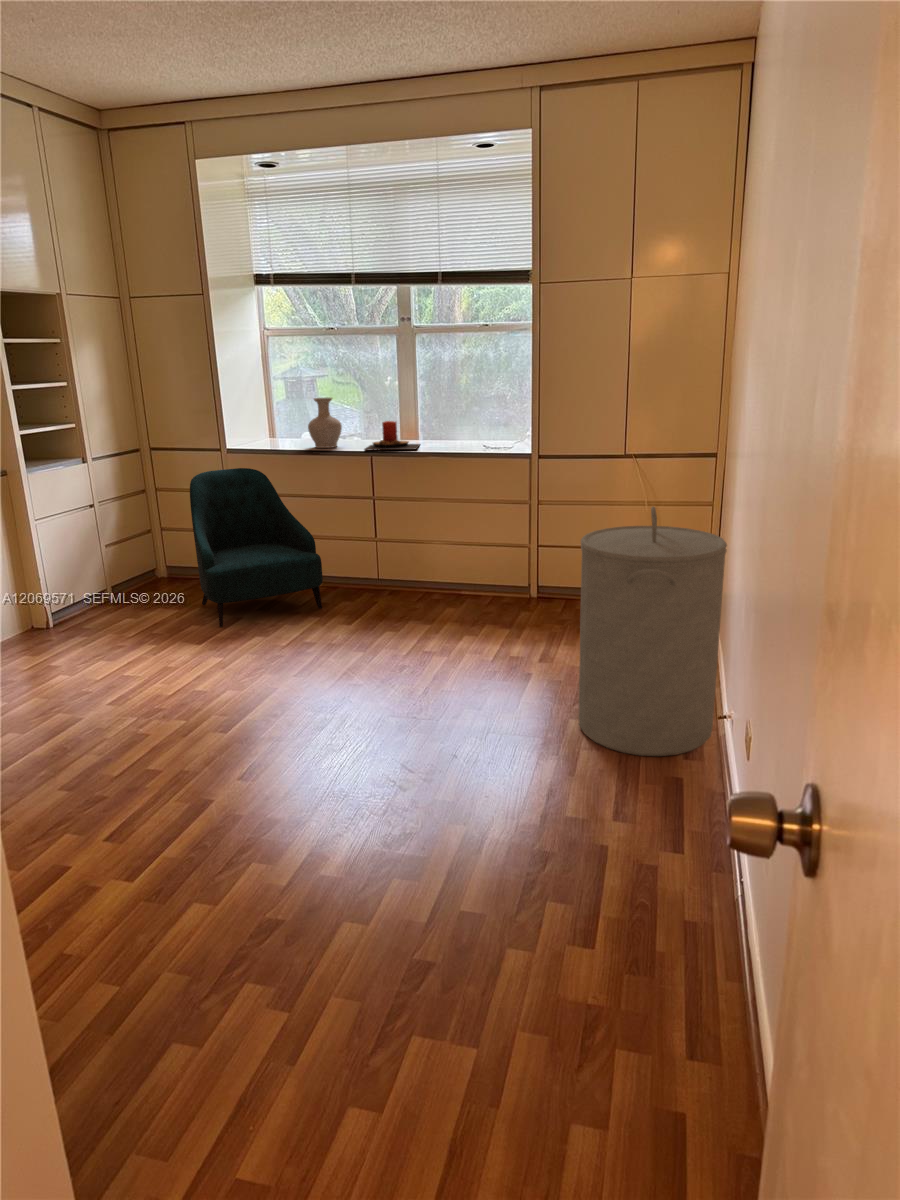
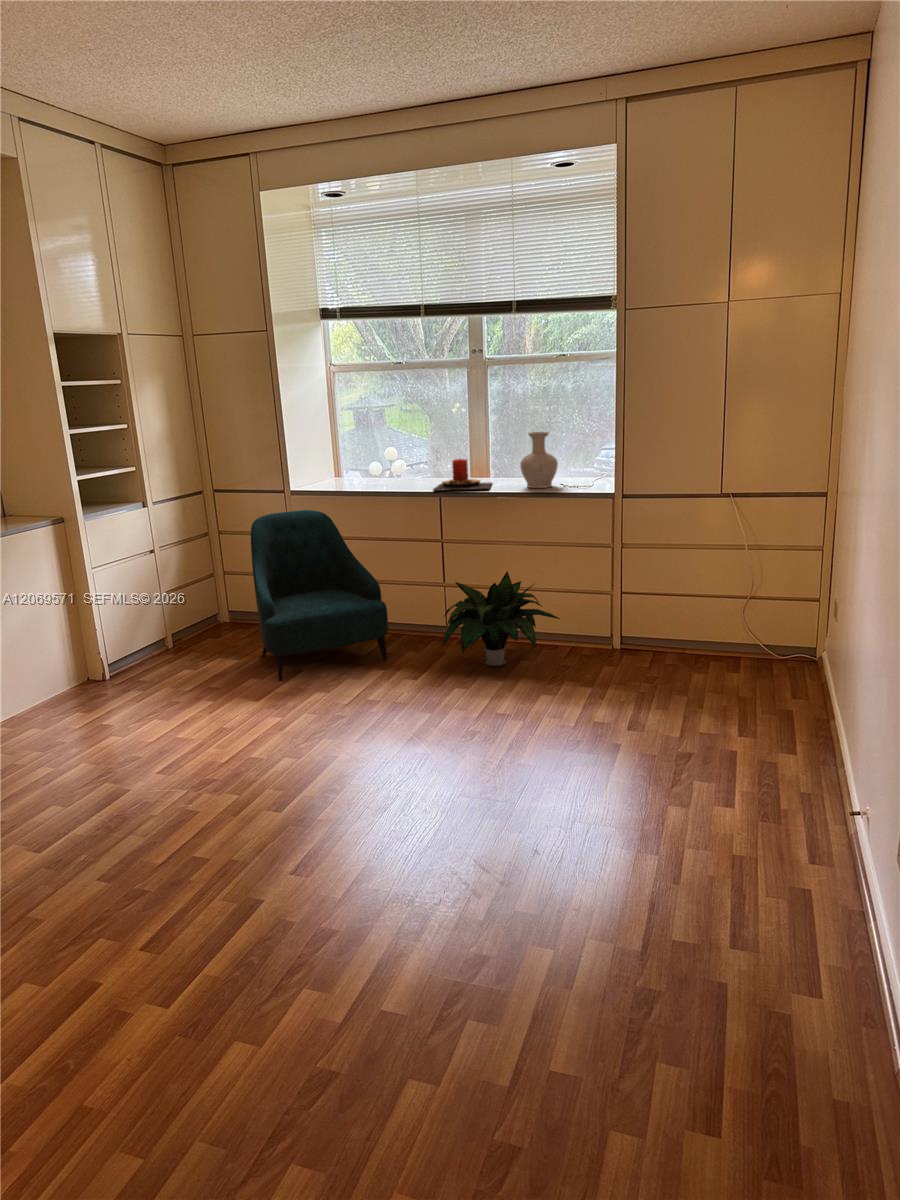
vase: present [308,397,342,448] -> present [520,432,558,488]
laundry hamper: present [578,507,727,756] -> none [680,564,866,862]
potted plant: none [373,524,483,613] -> present [443,571,560,666]

